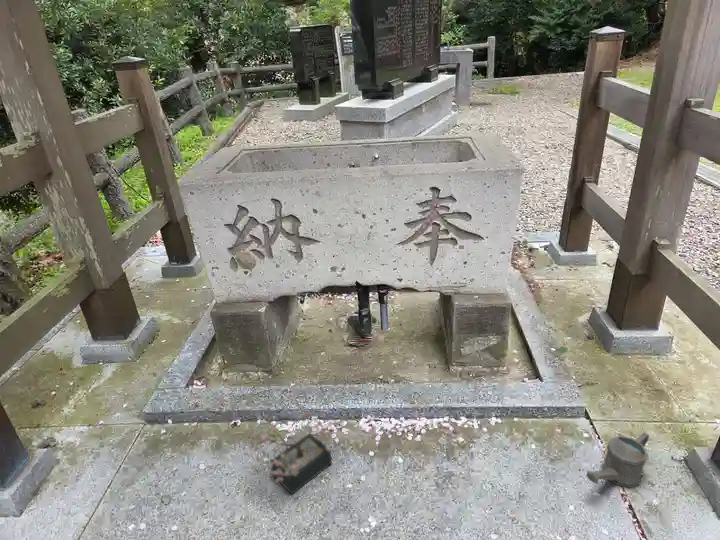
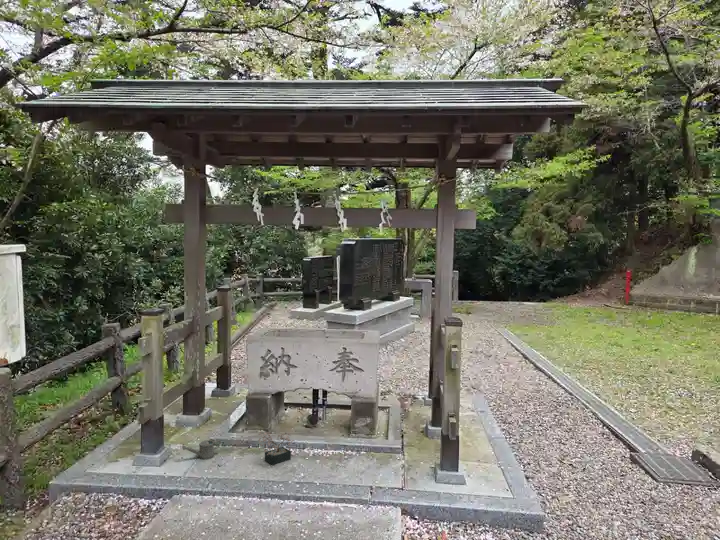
watering can: present [587,433,649,488] -> present [182,440,221,459]

